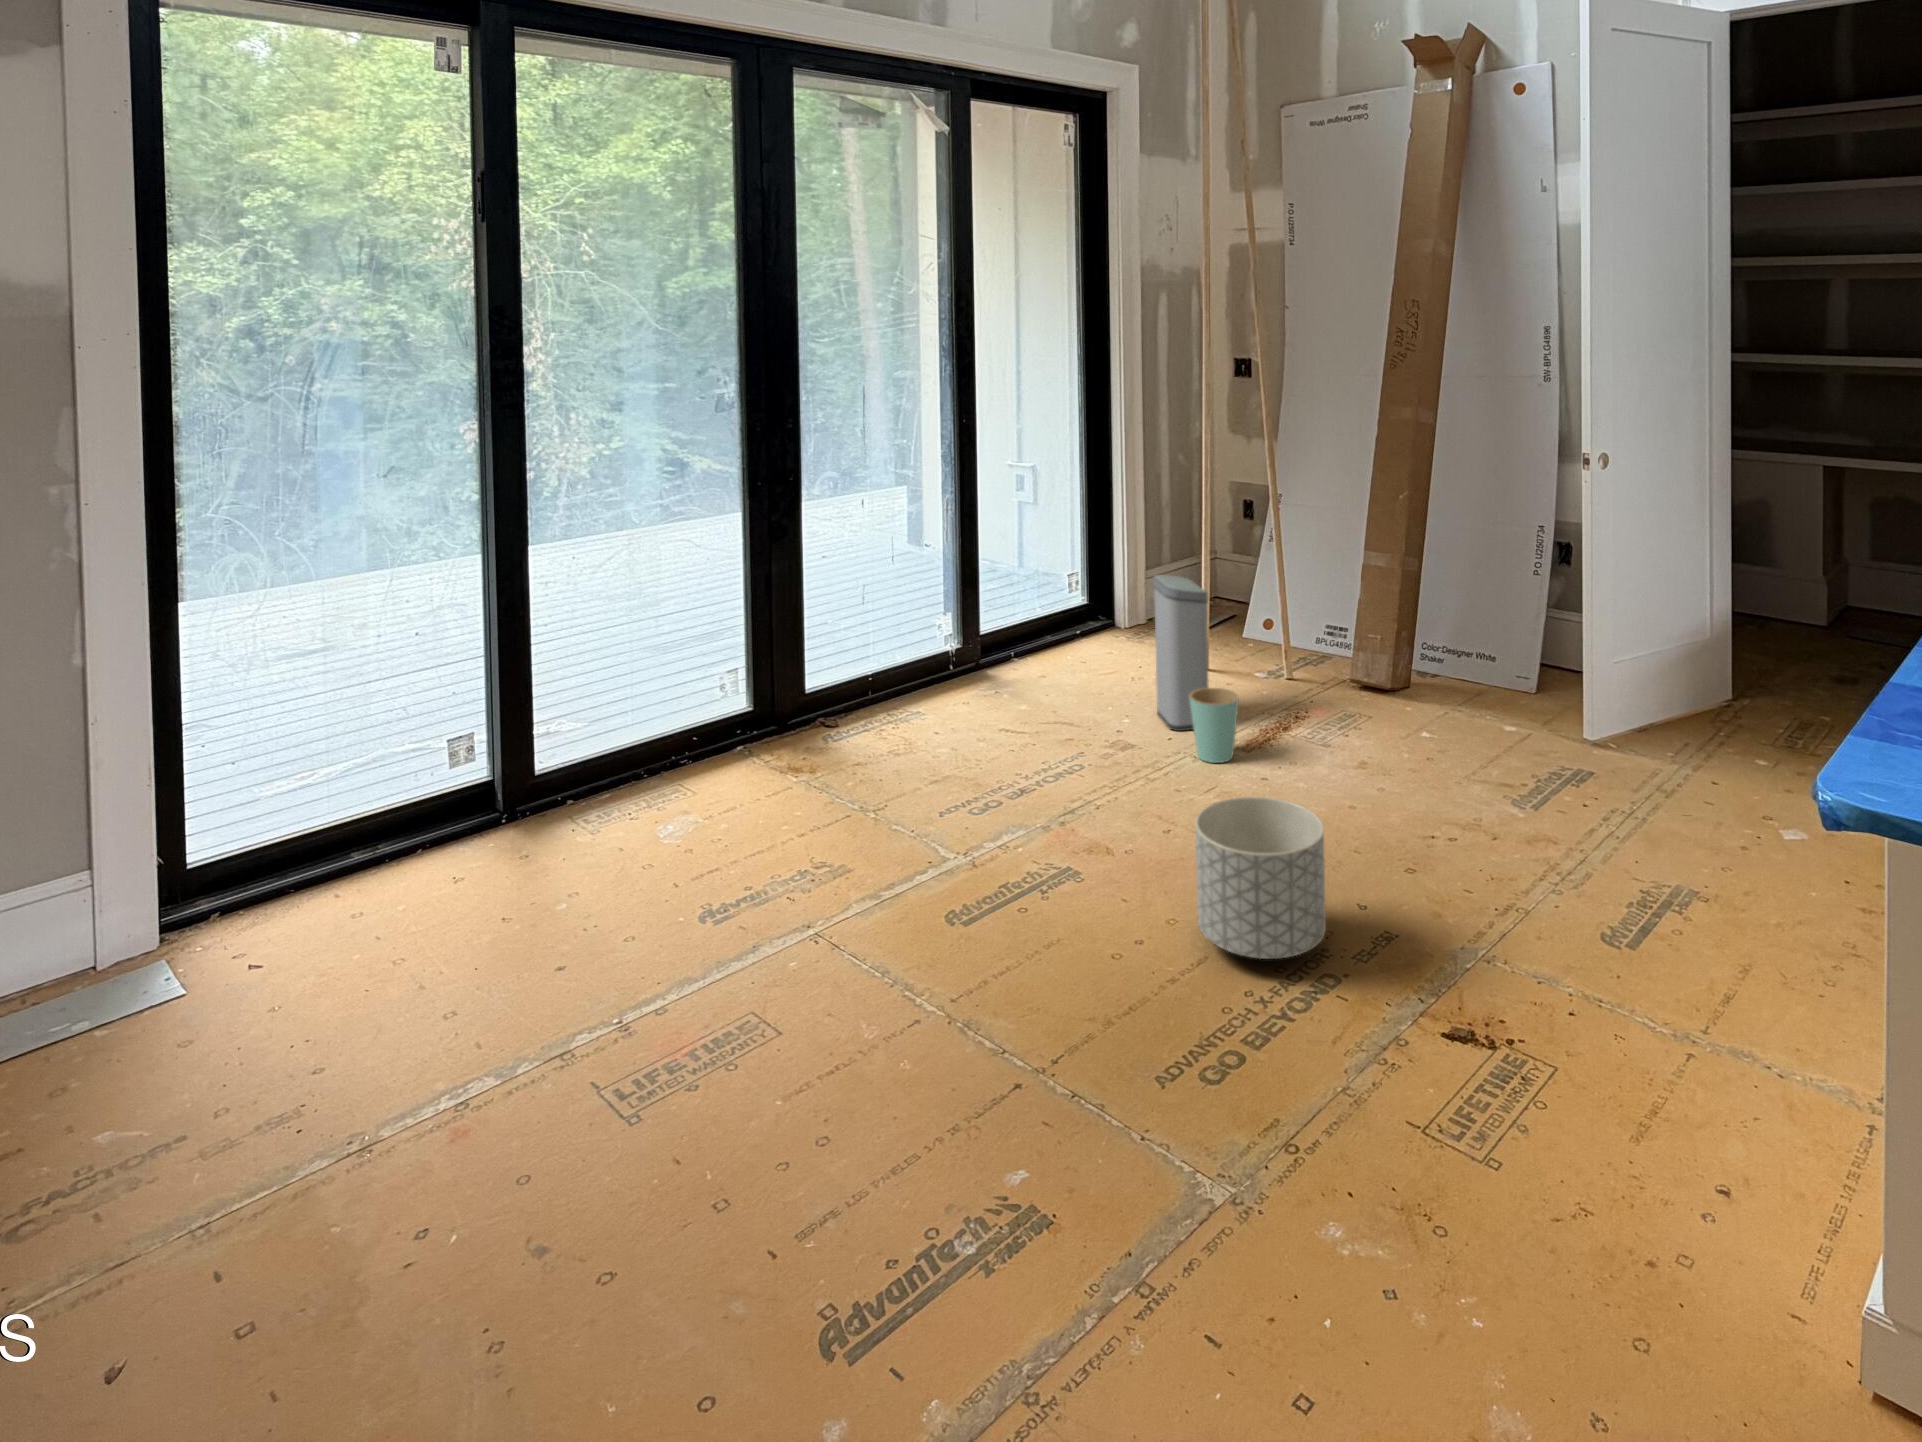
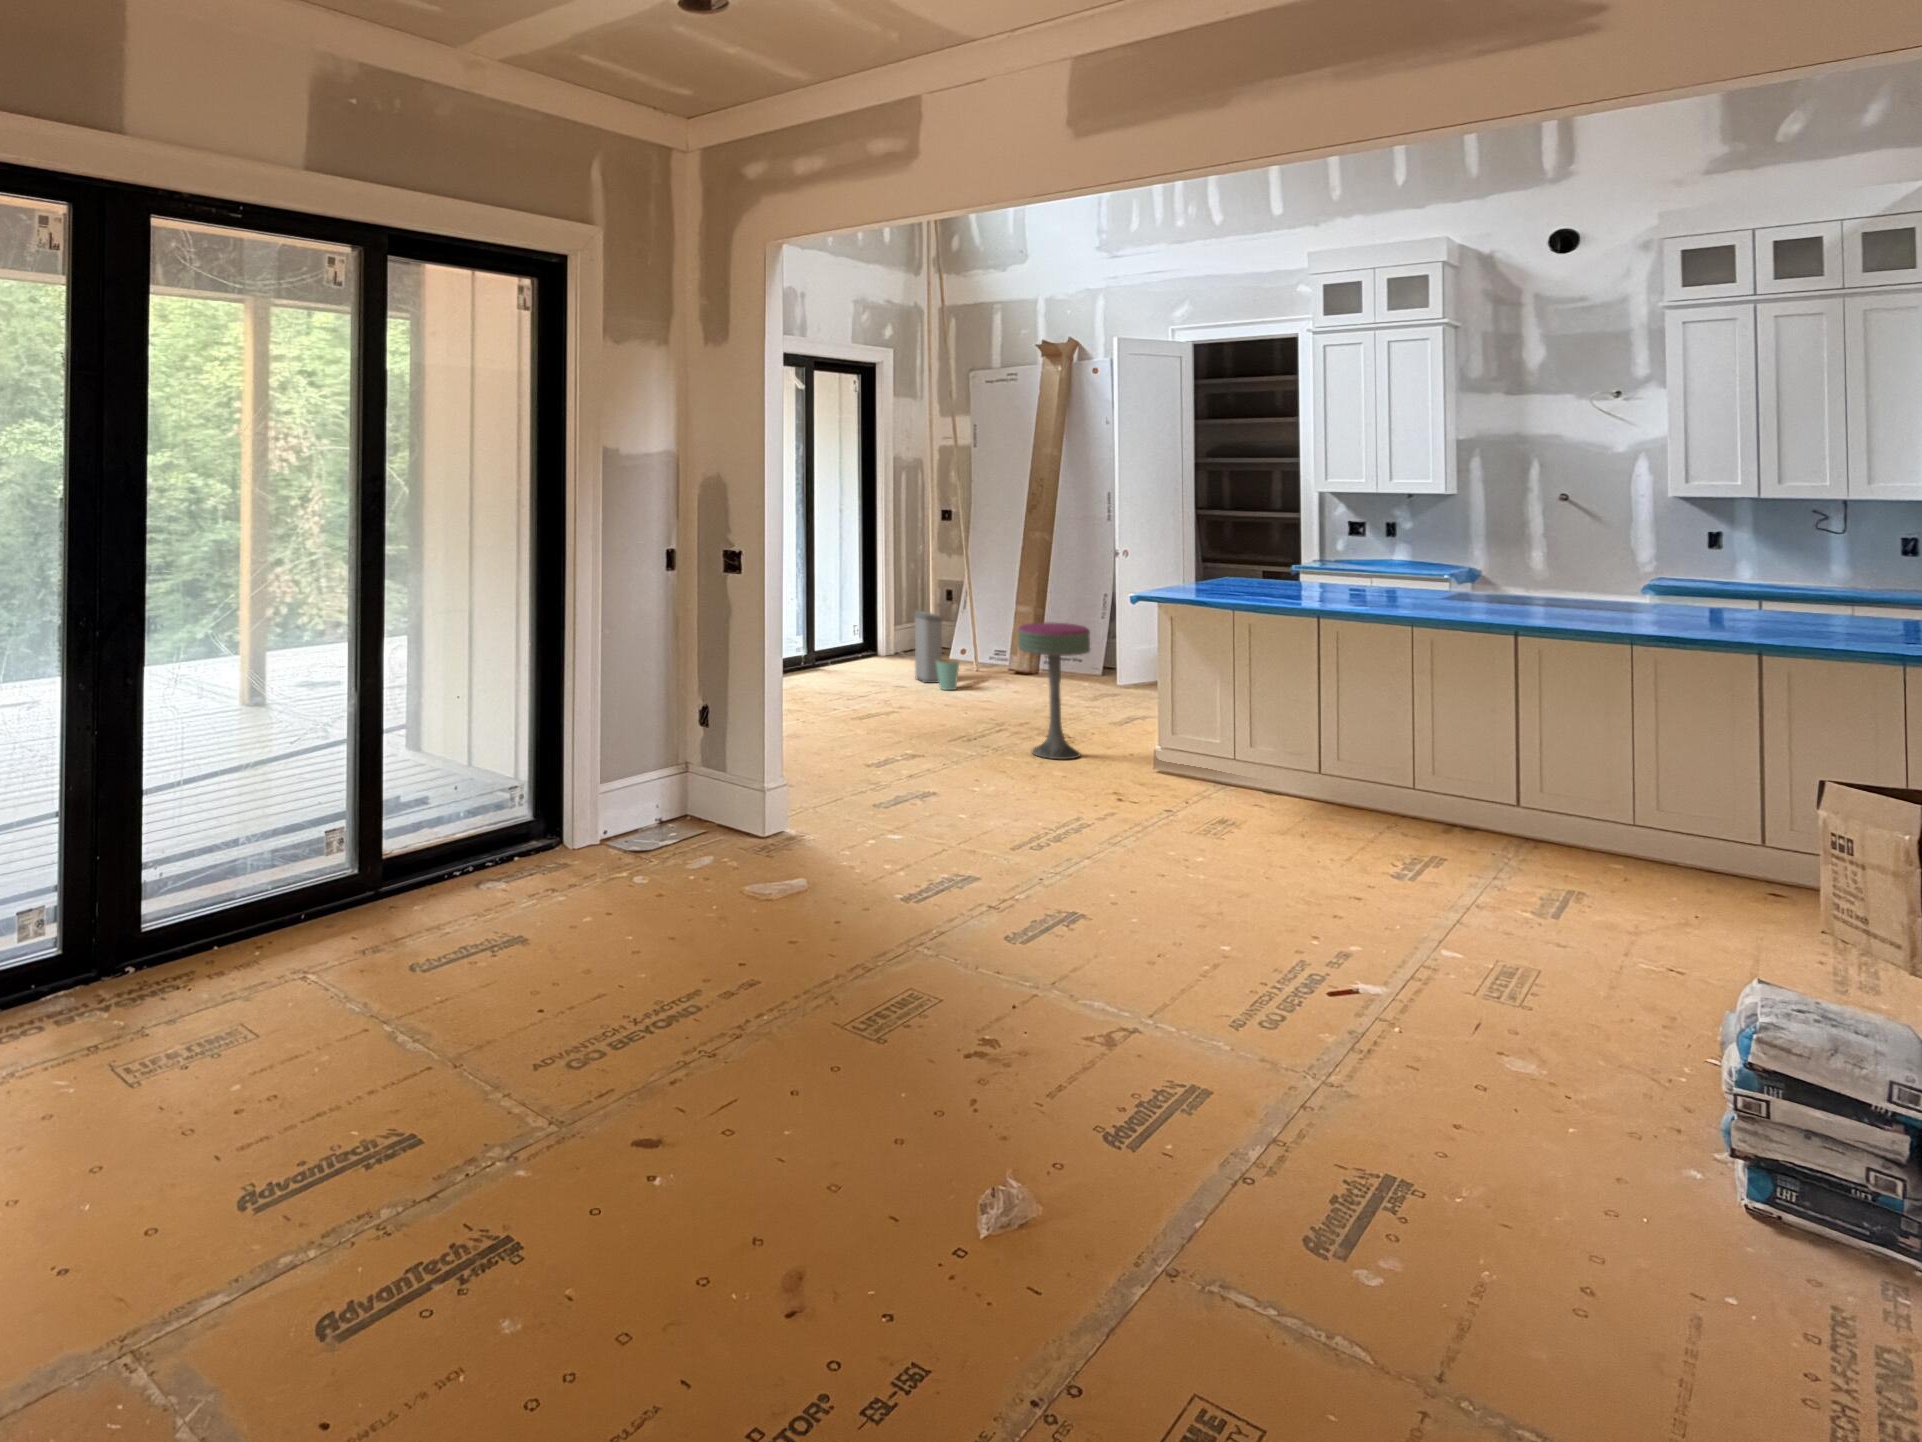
bar stool: none [1357,741,1594,1237] -> present [1018,622,1090,760]
planter: present [1196,797,1326,959] -> none [954,673,1004,726]

